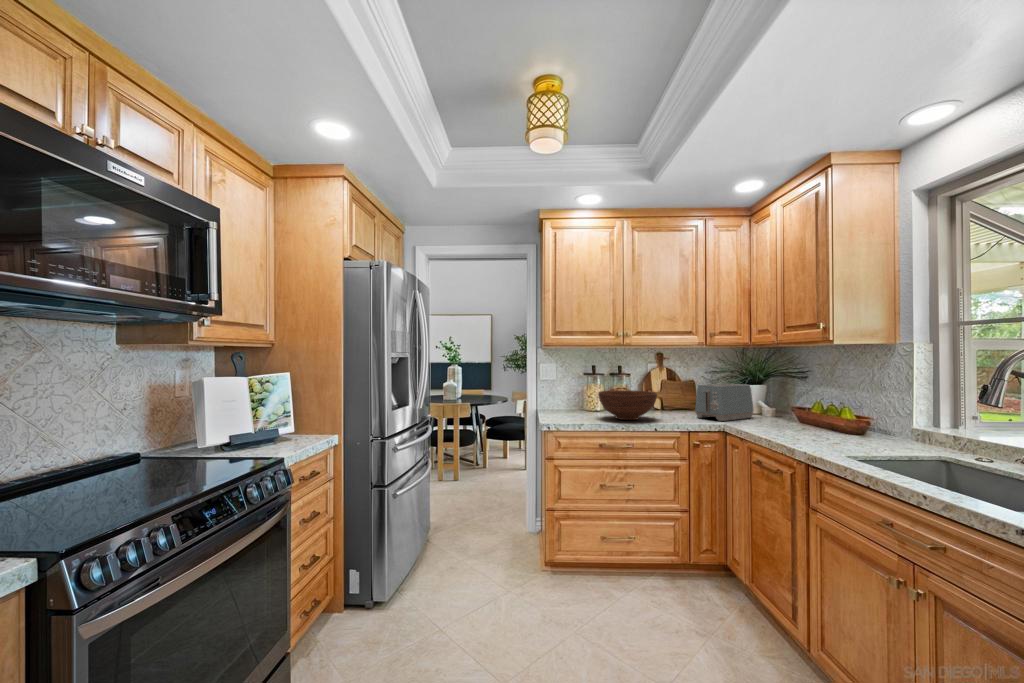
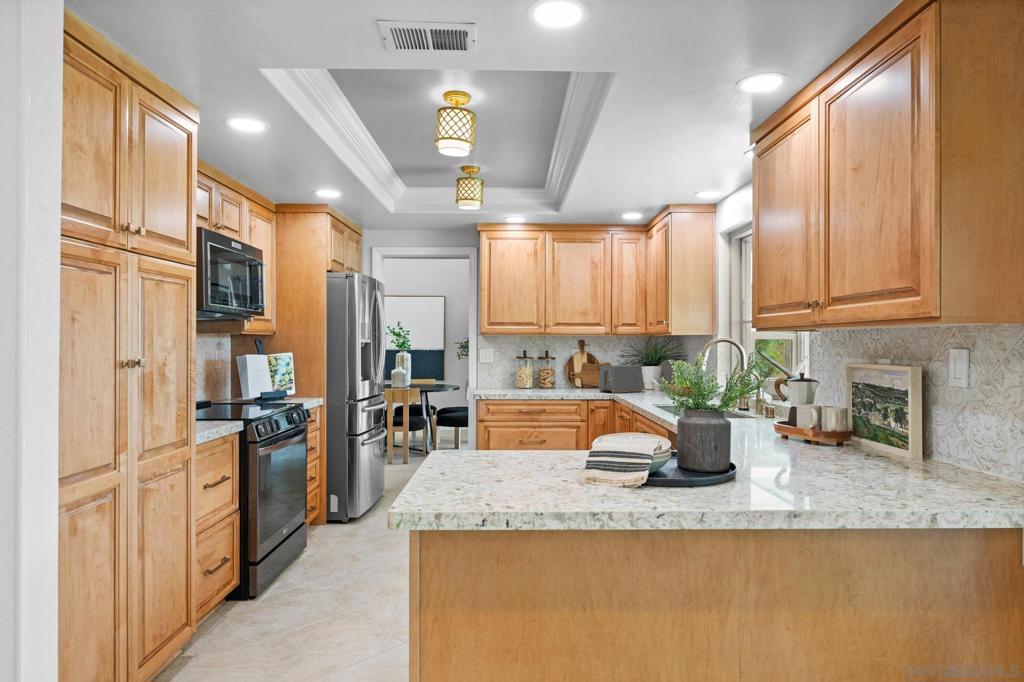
fruit bowl: present [598,390,657,420] -> none [522,371,567,393]

